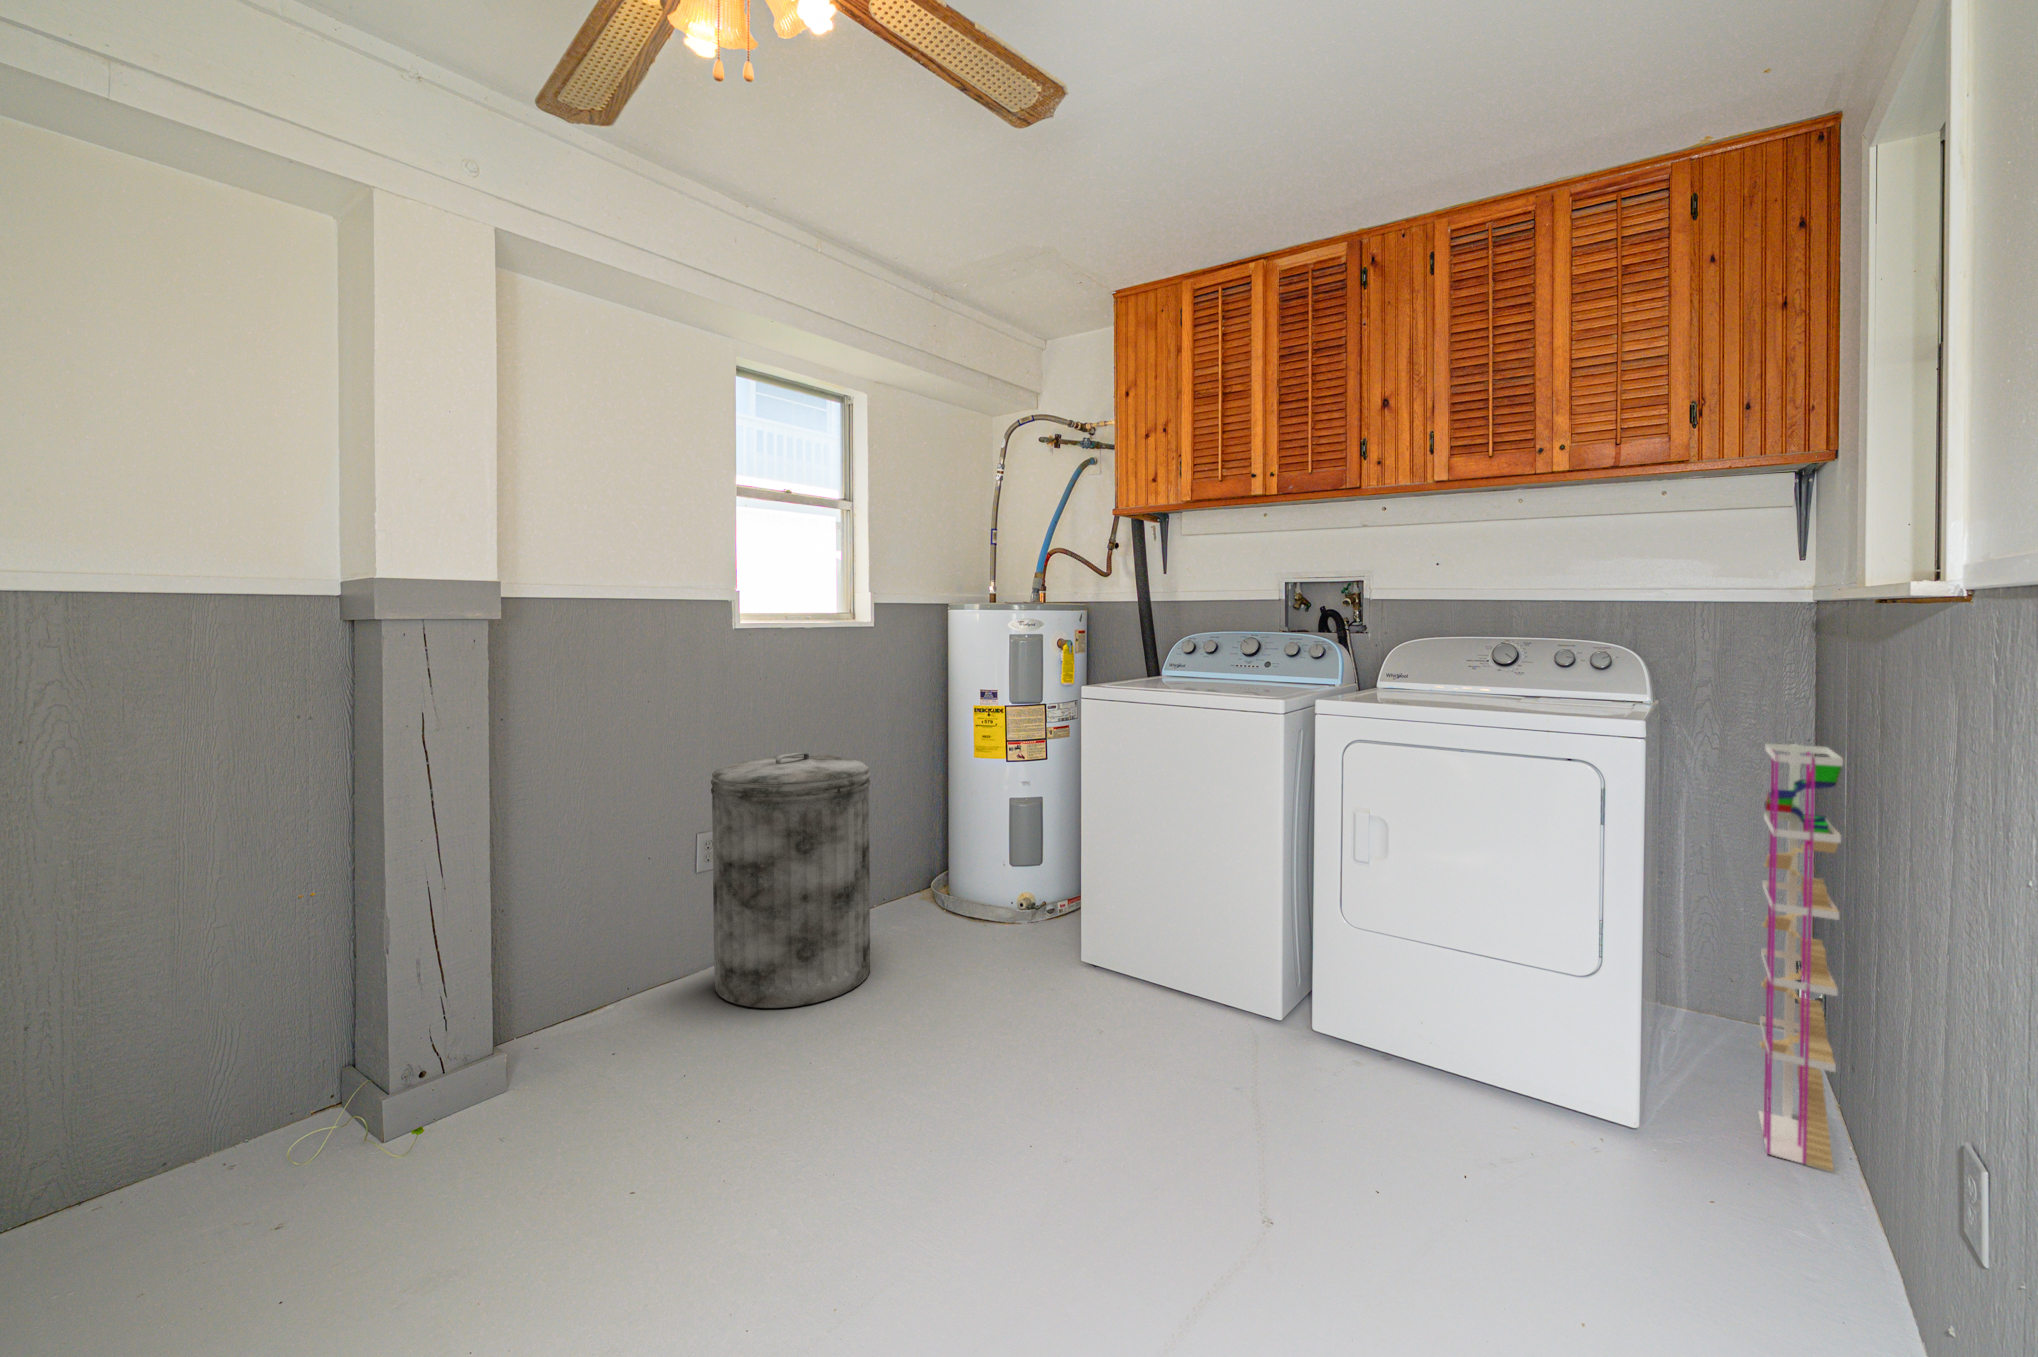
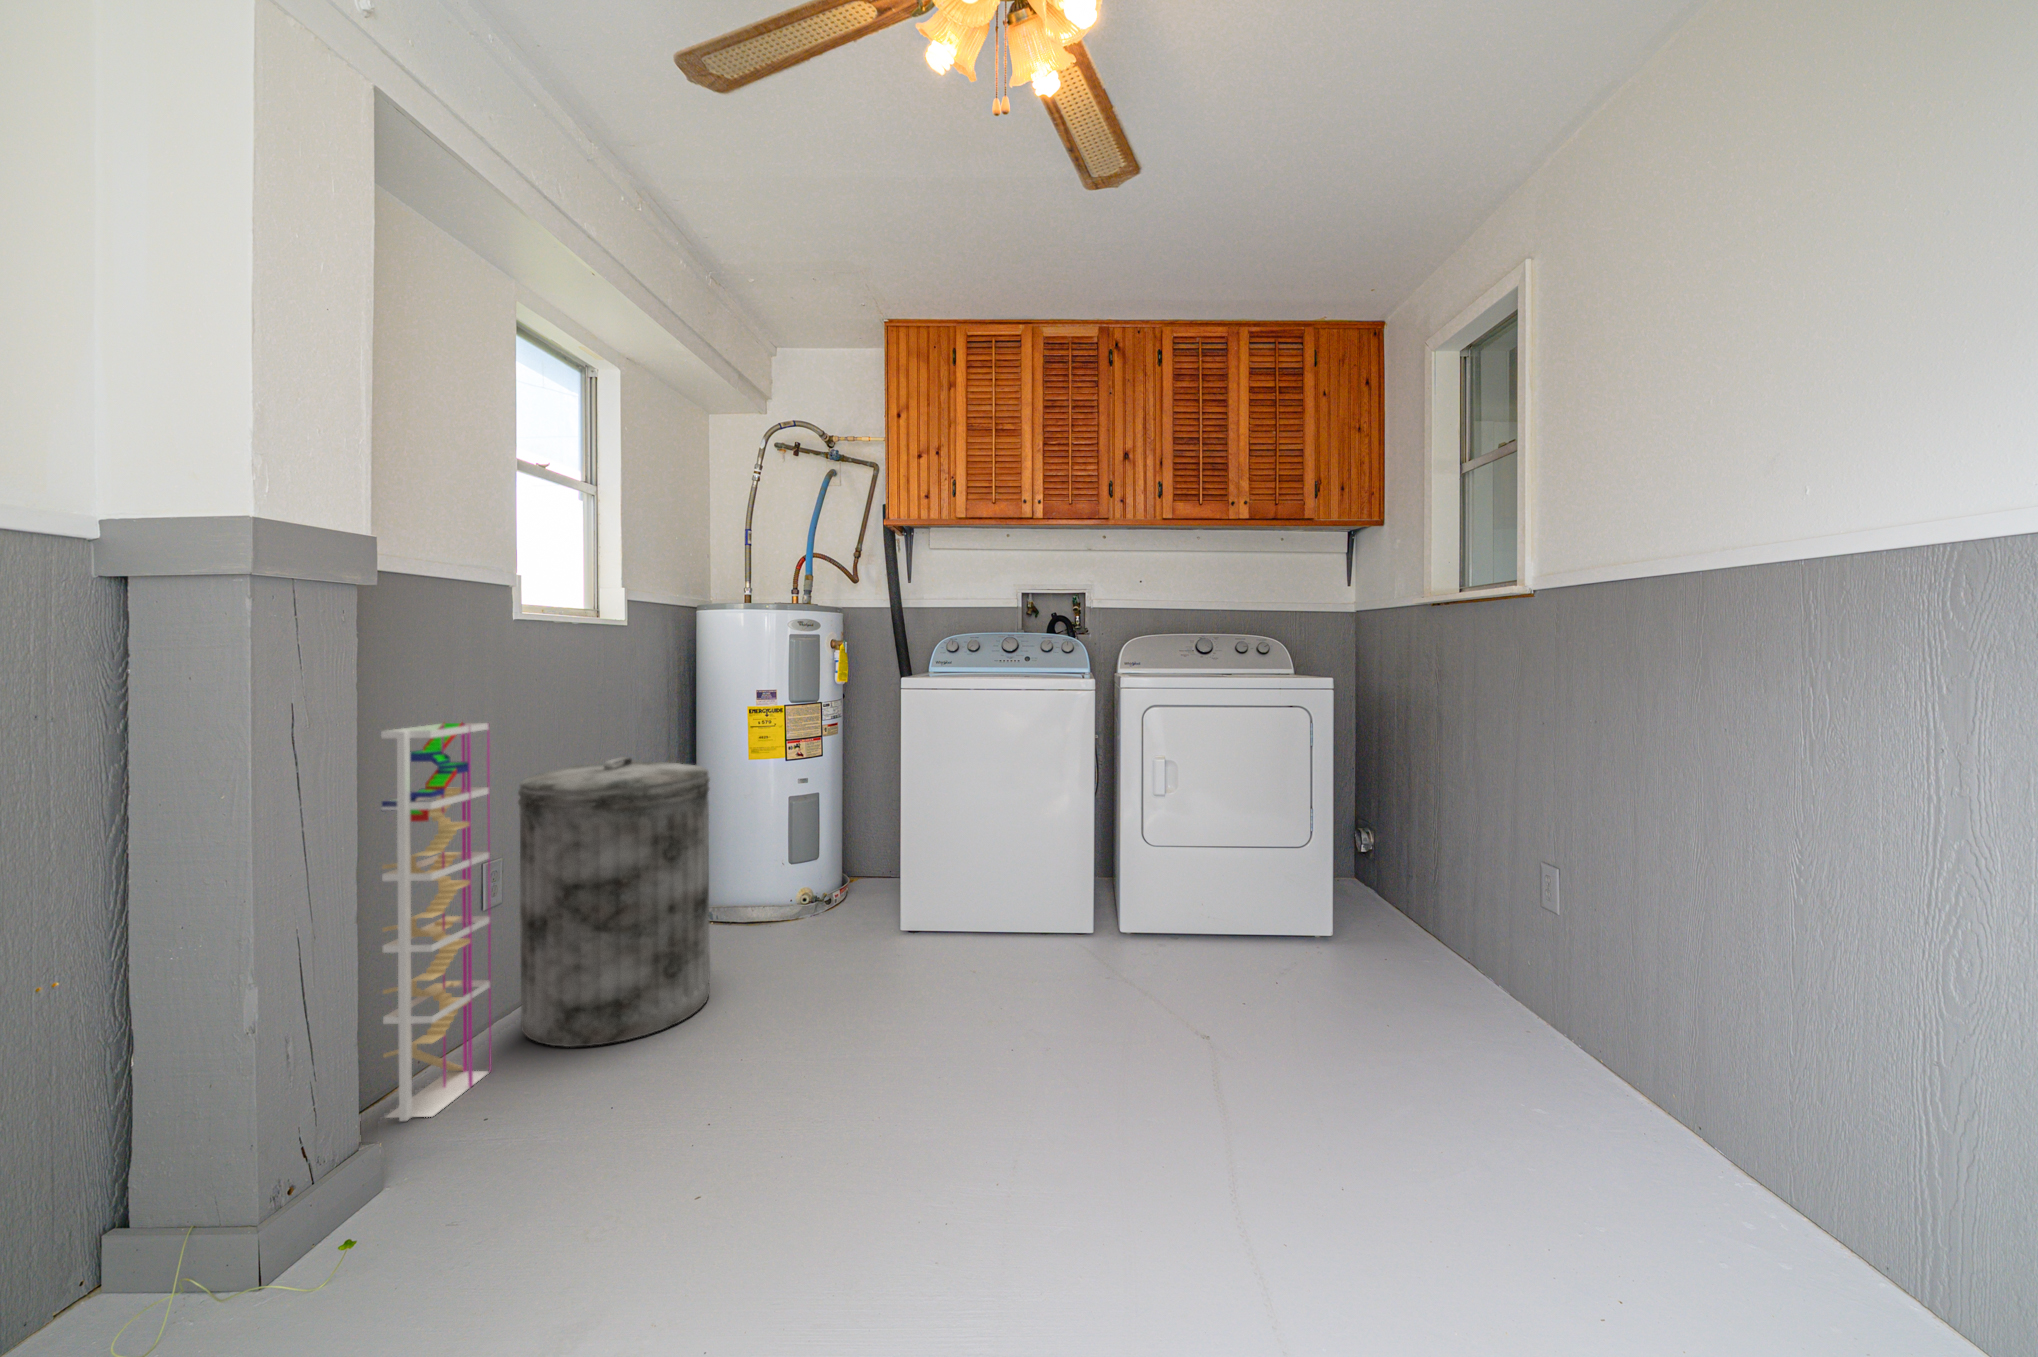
shelving unit: present [1758,743,1843,1172] -> present [381,722,491,1121]

